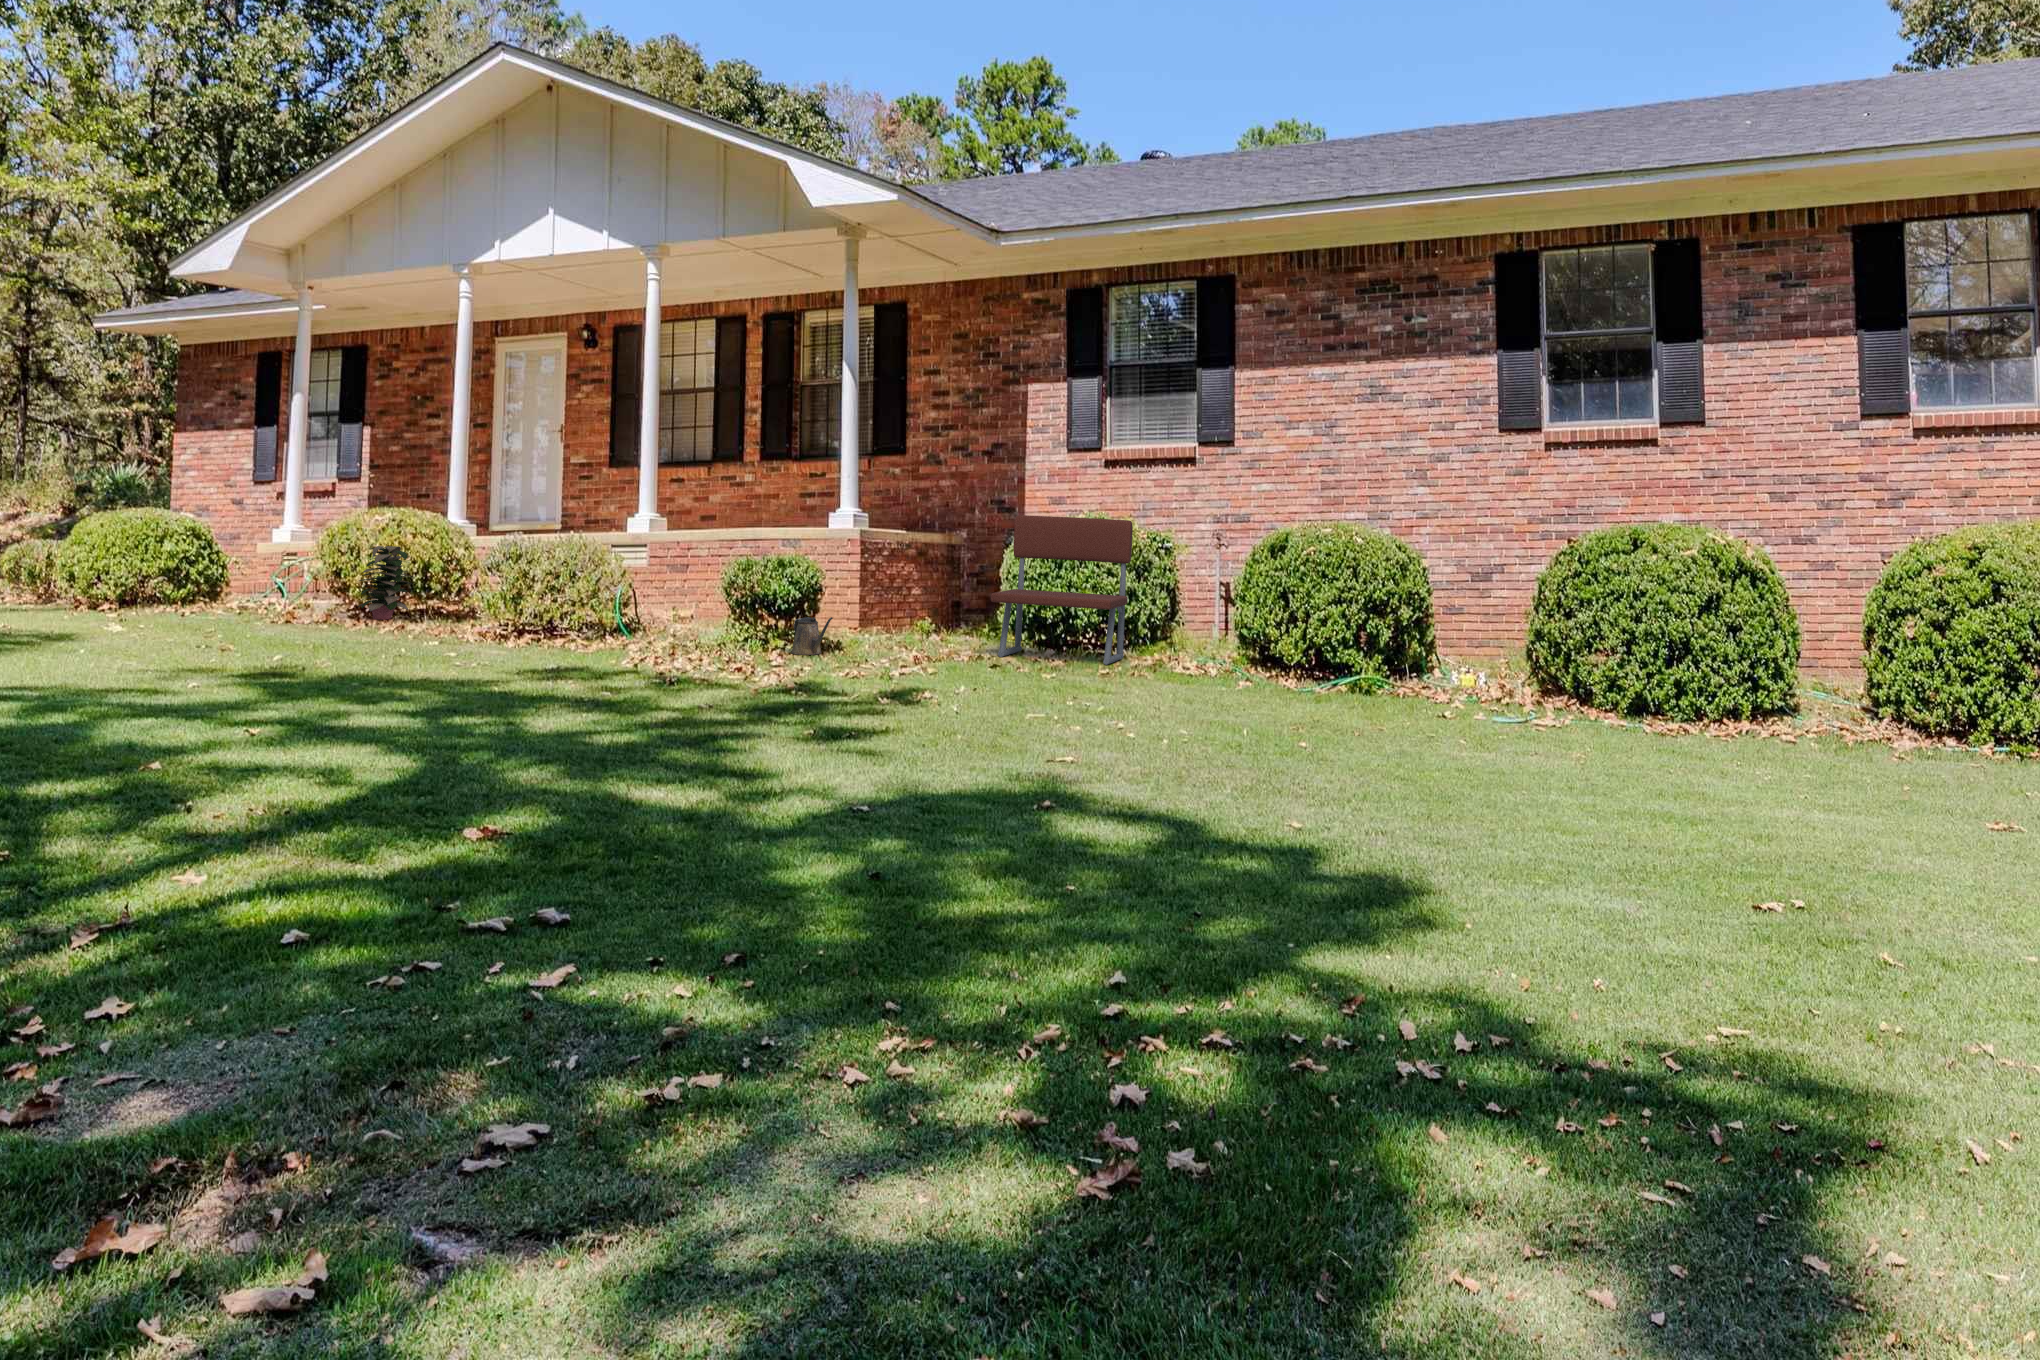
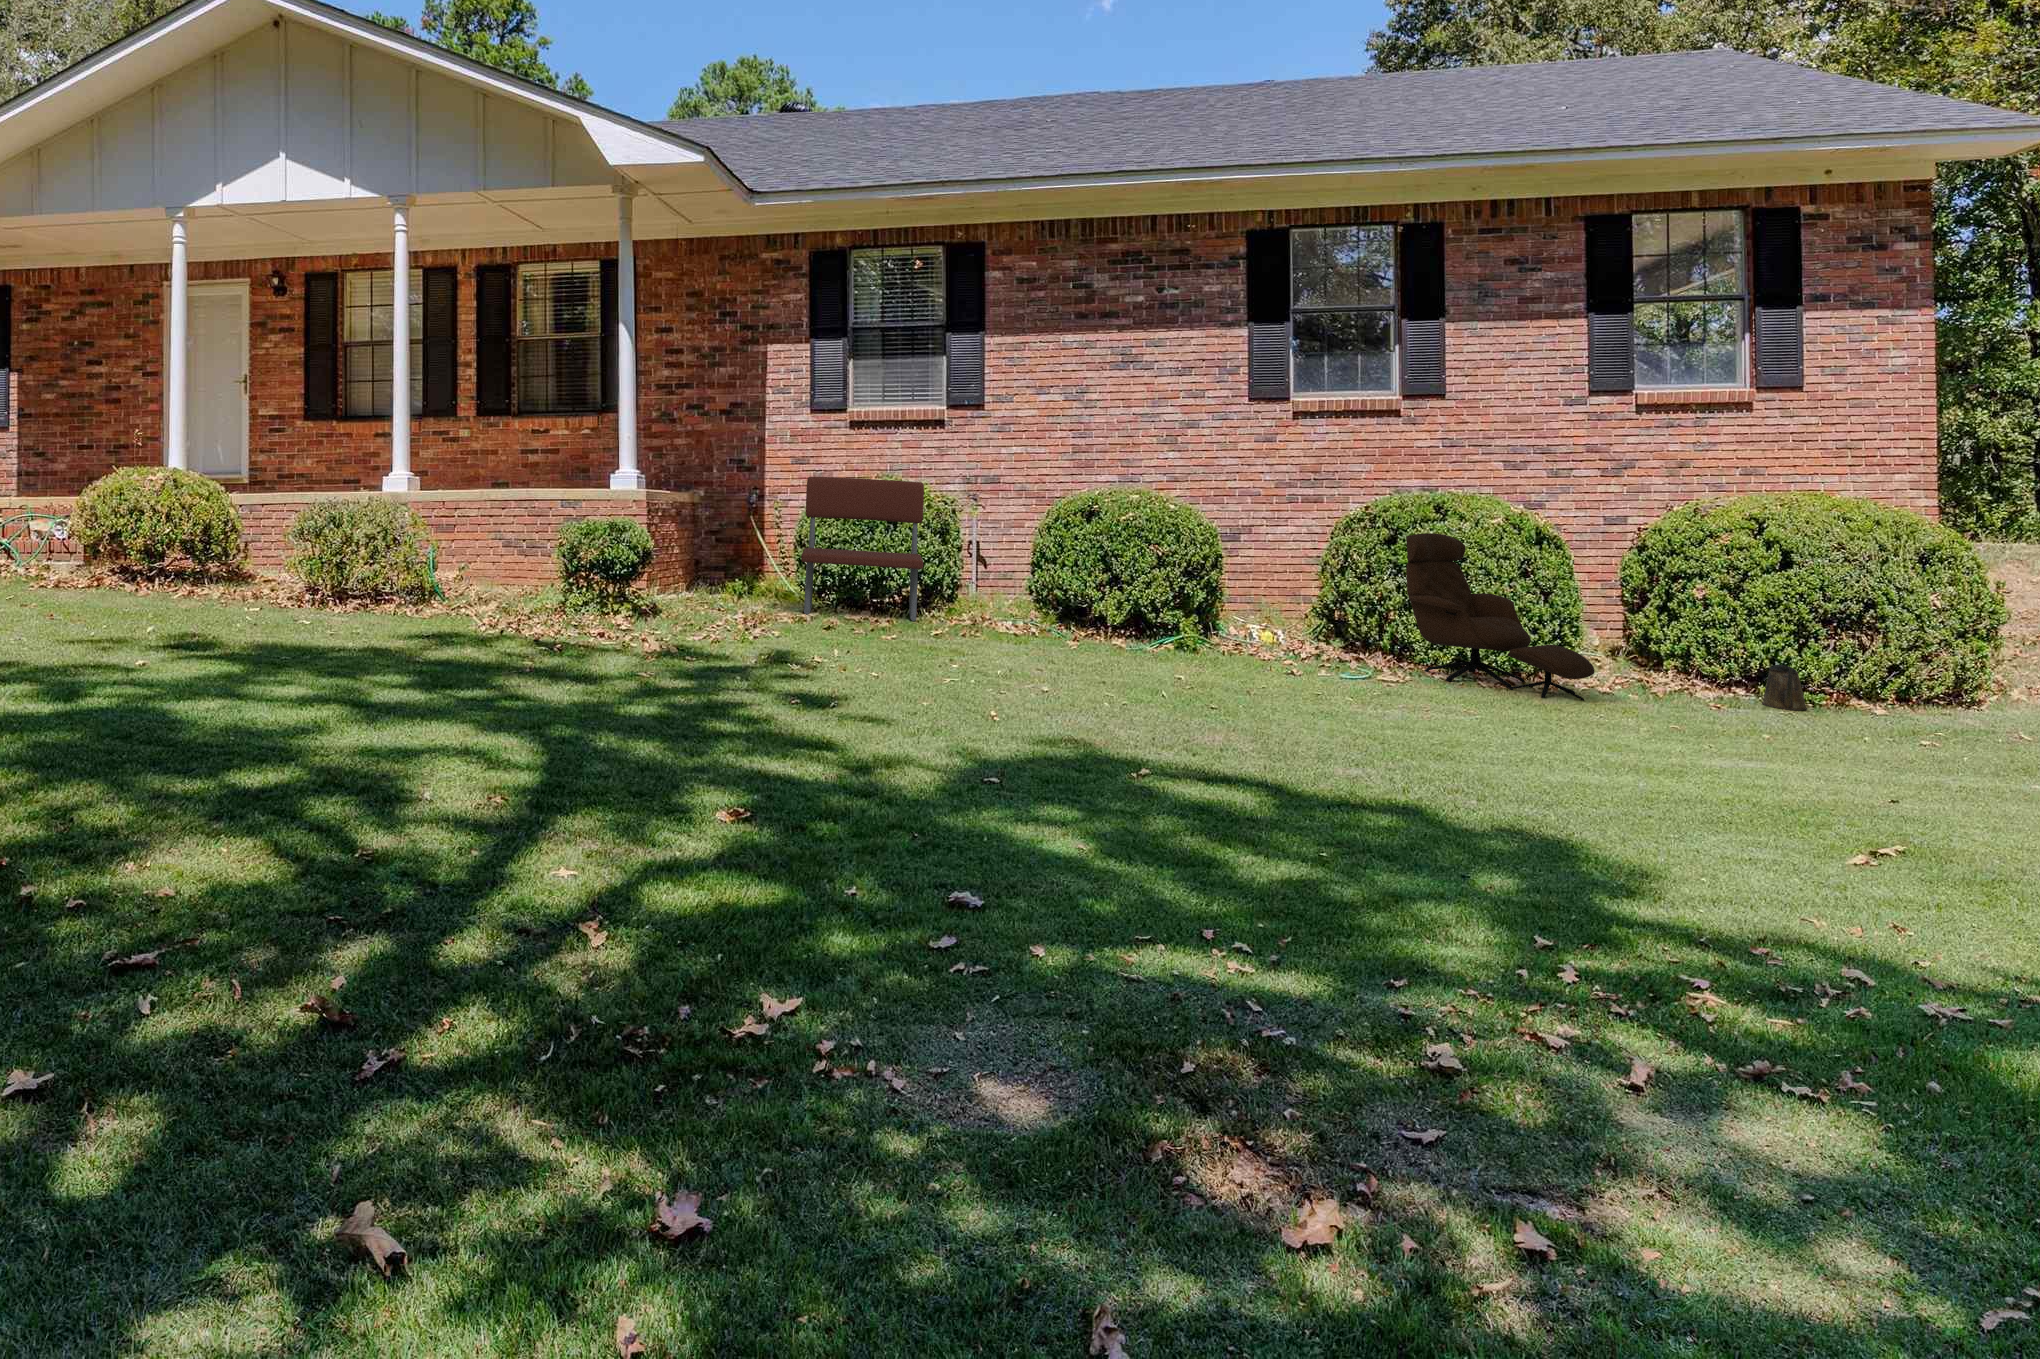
decorative plant: present [357,546,413,620] -> none [127,506,188,582]
lounge chair: none [1576,568,1751,747] -> present [1406,533,1594,701]
watering can: present [791,617,833,655] -> present [1762,665,1807,710]

